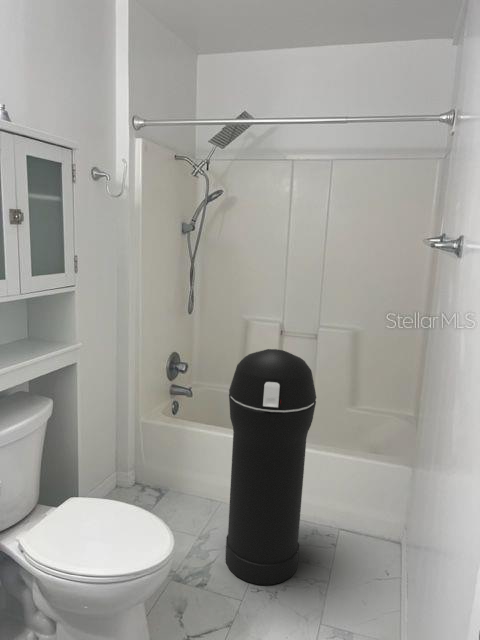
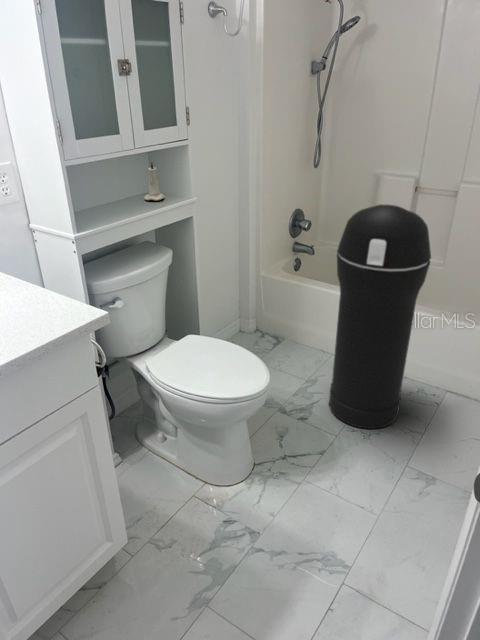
candle: none [21,305,45,347] -> present [144,160,165,201]

